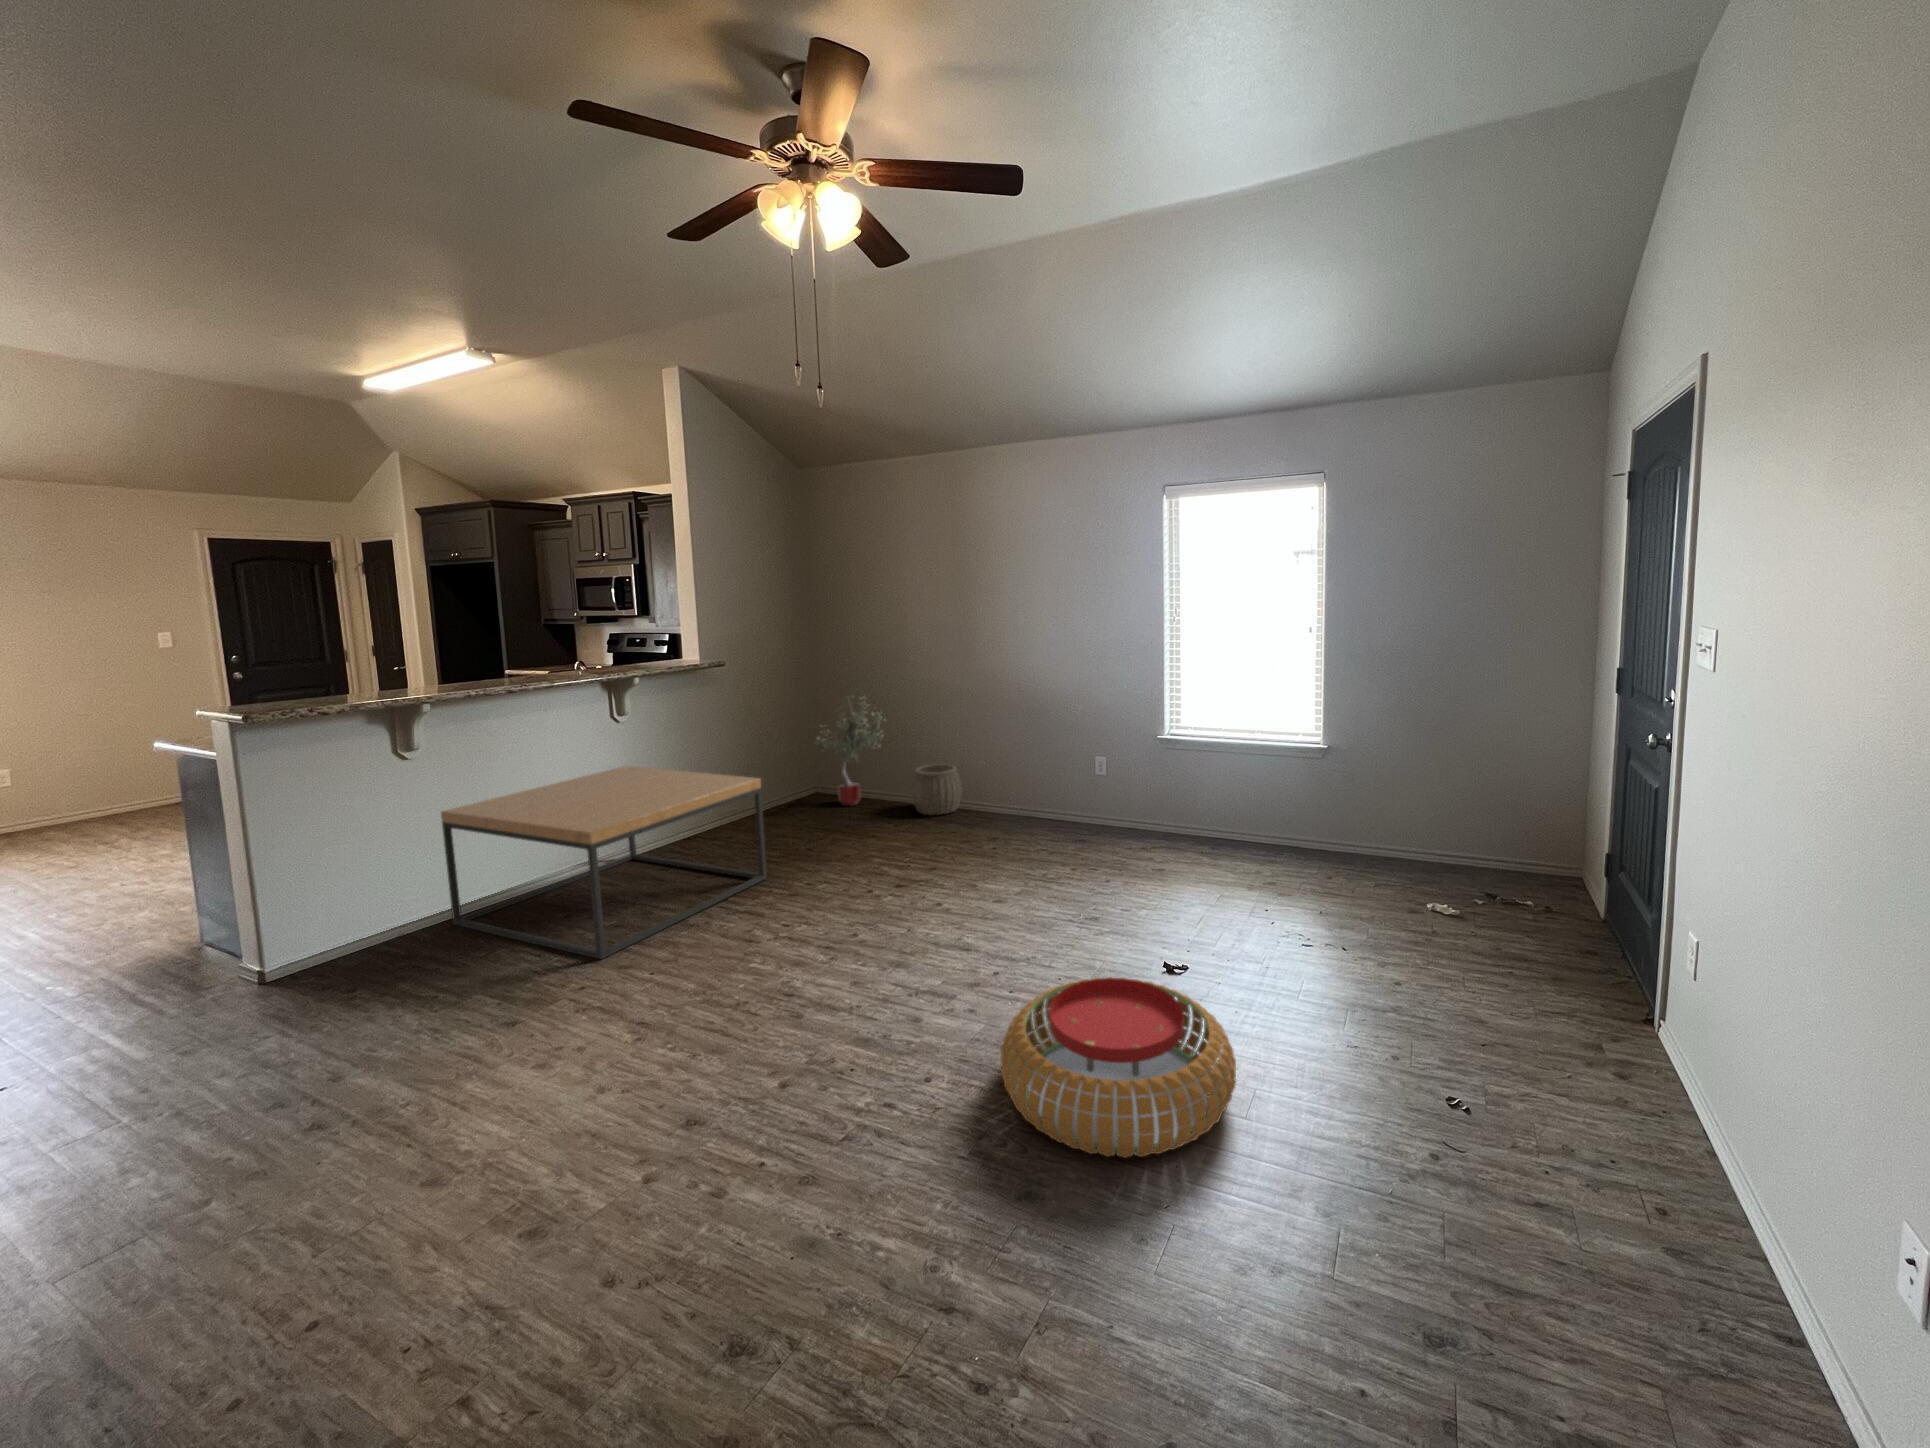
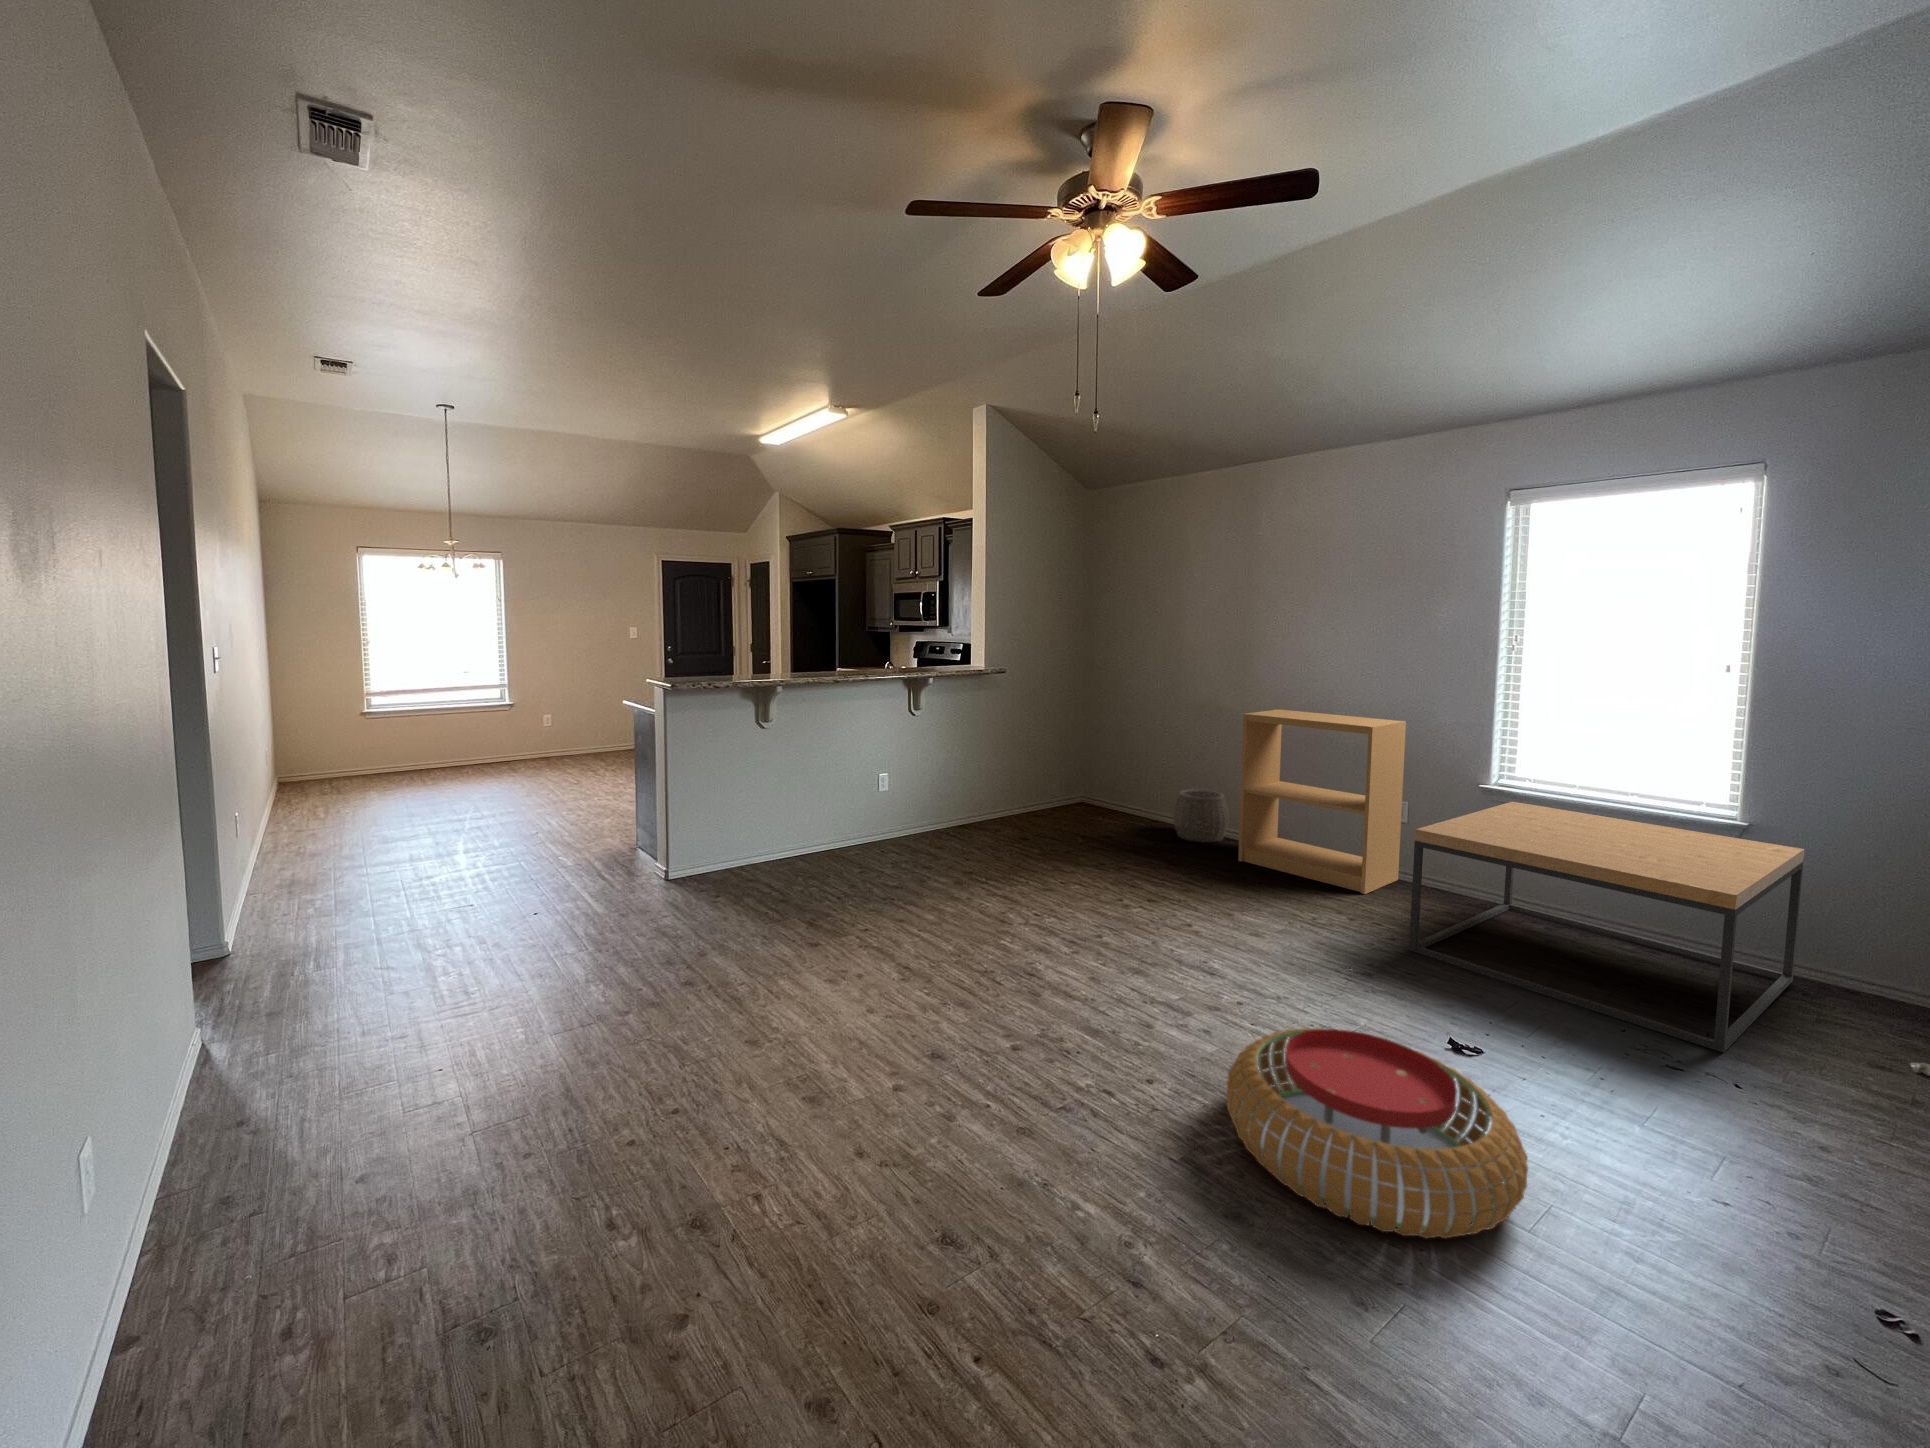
bookshelf: none [969,683,1101,840] -> present [1238,709,1406,894]
potted tree: present [815,696,884,806] -> none [1079,710,1153,820]
coffee table: present [441,766,767,959] -> present [1409,802,1804,1053]

